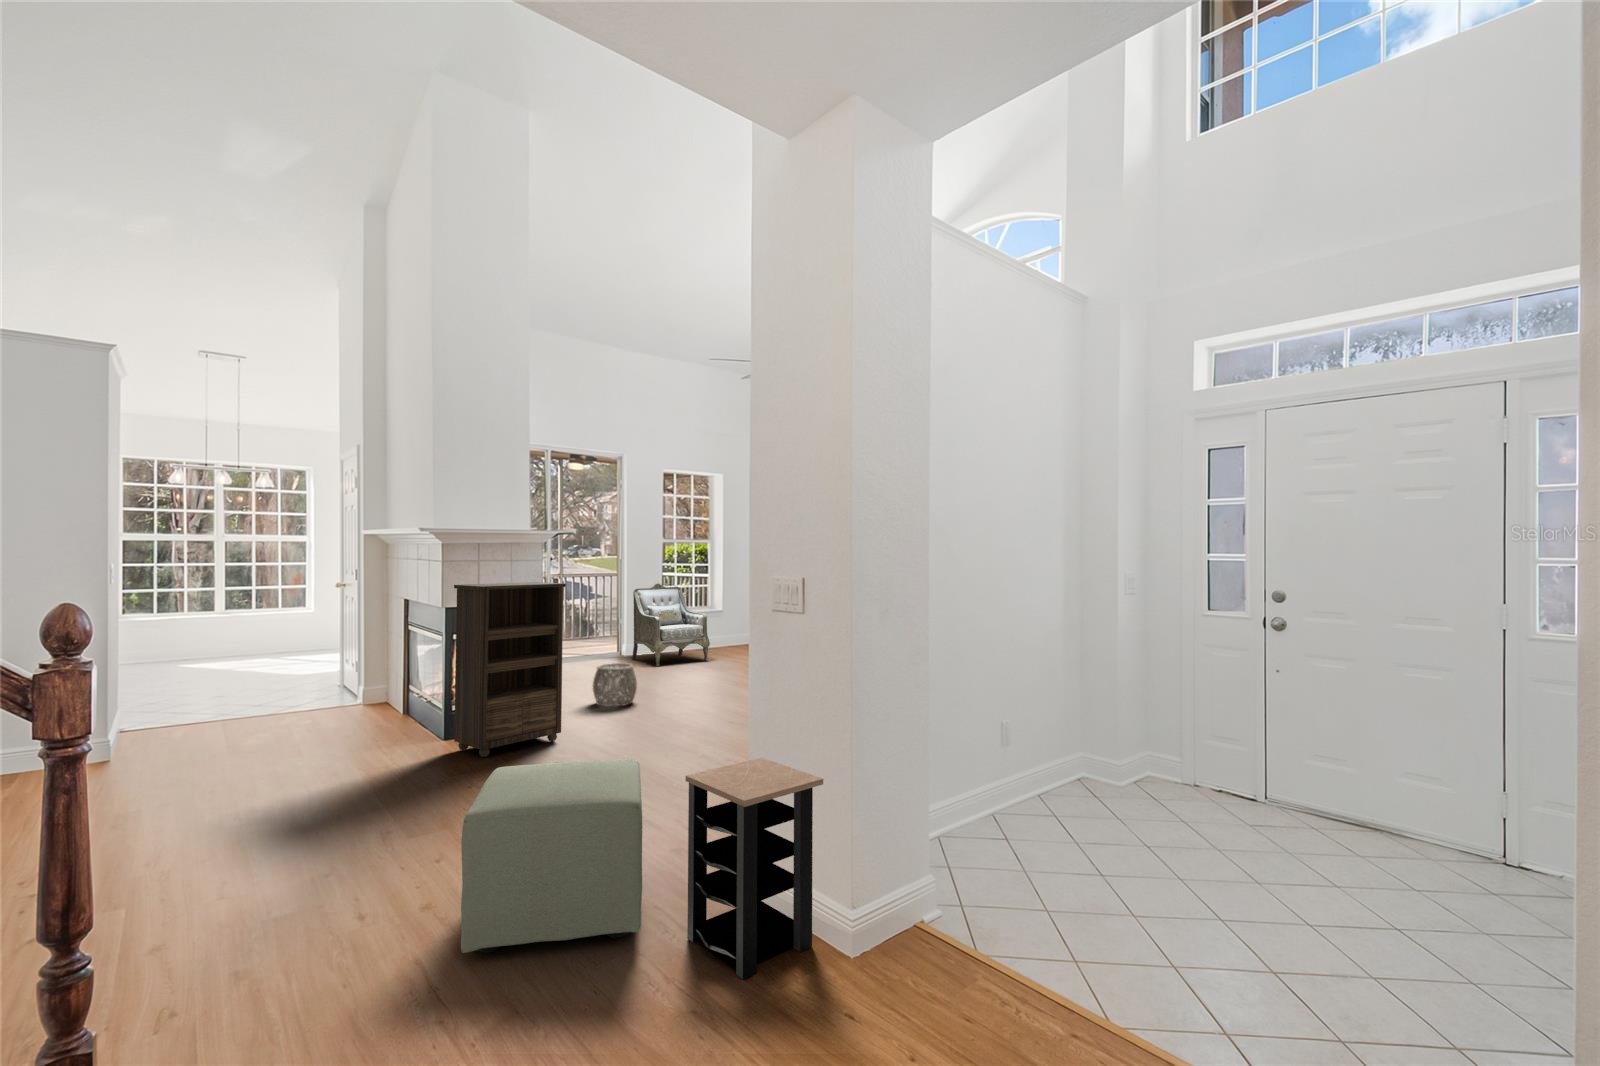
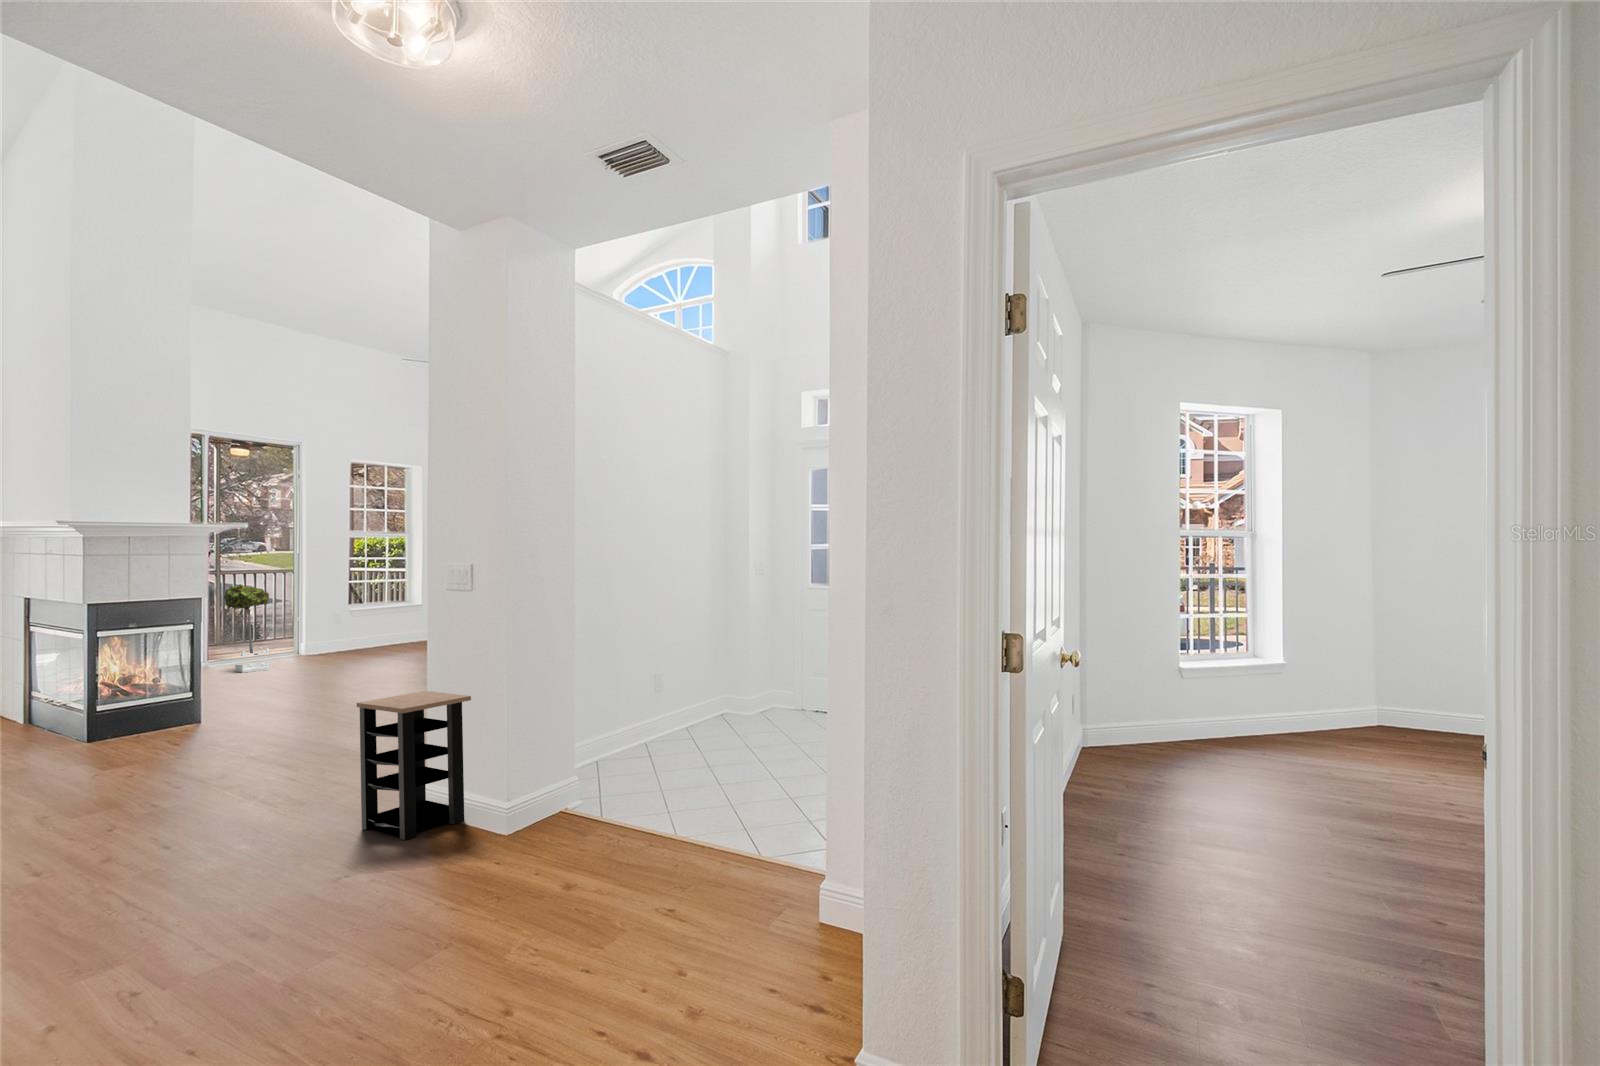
bookshelf: present [454,582,566,757] -> none [98,573,232,753]
armchair: present [632,583,710,666] -> none [312,580,407,670]
potted tree: none [565,585,600,662] -> present [224,584,270,673]
woven basket: present [593,663,637,707] -> none [265,660,319,706]
ottoman: present [461,759,642,953] -> none [157,708,321,853]

